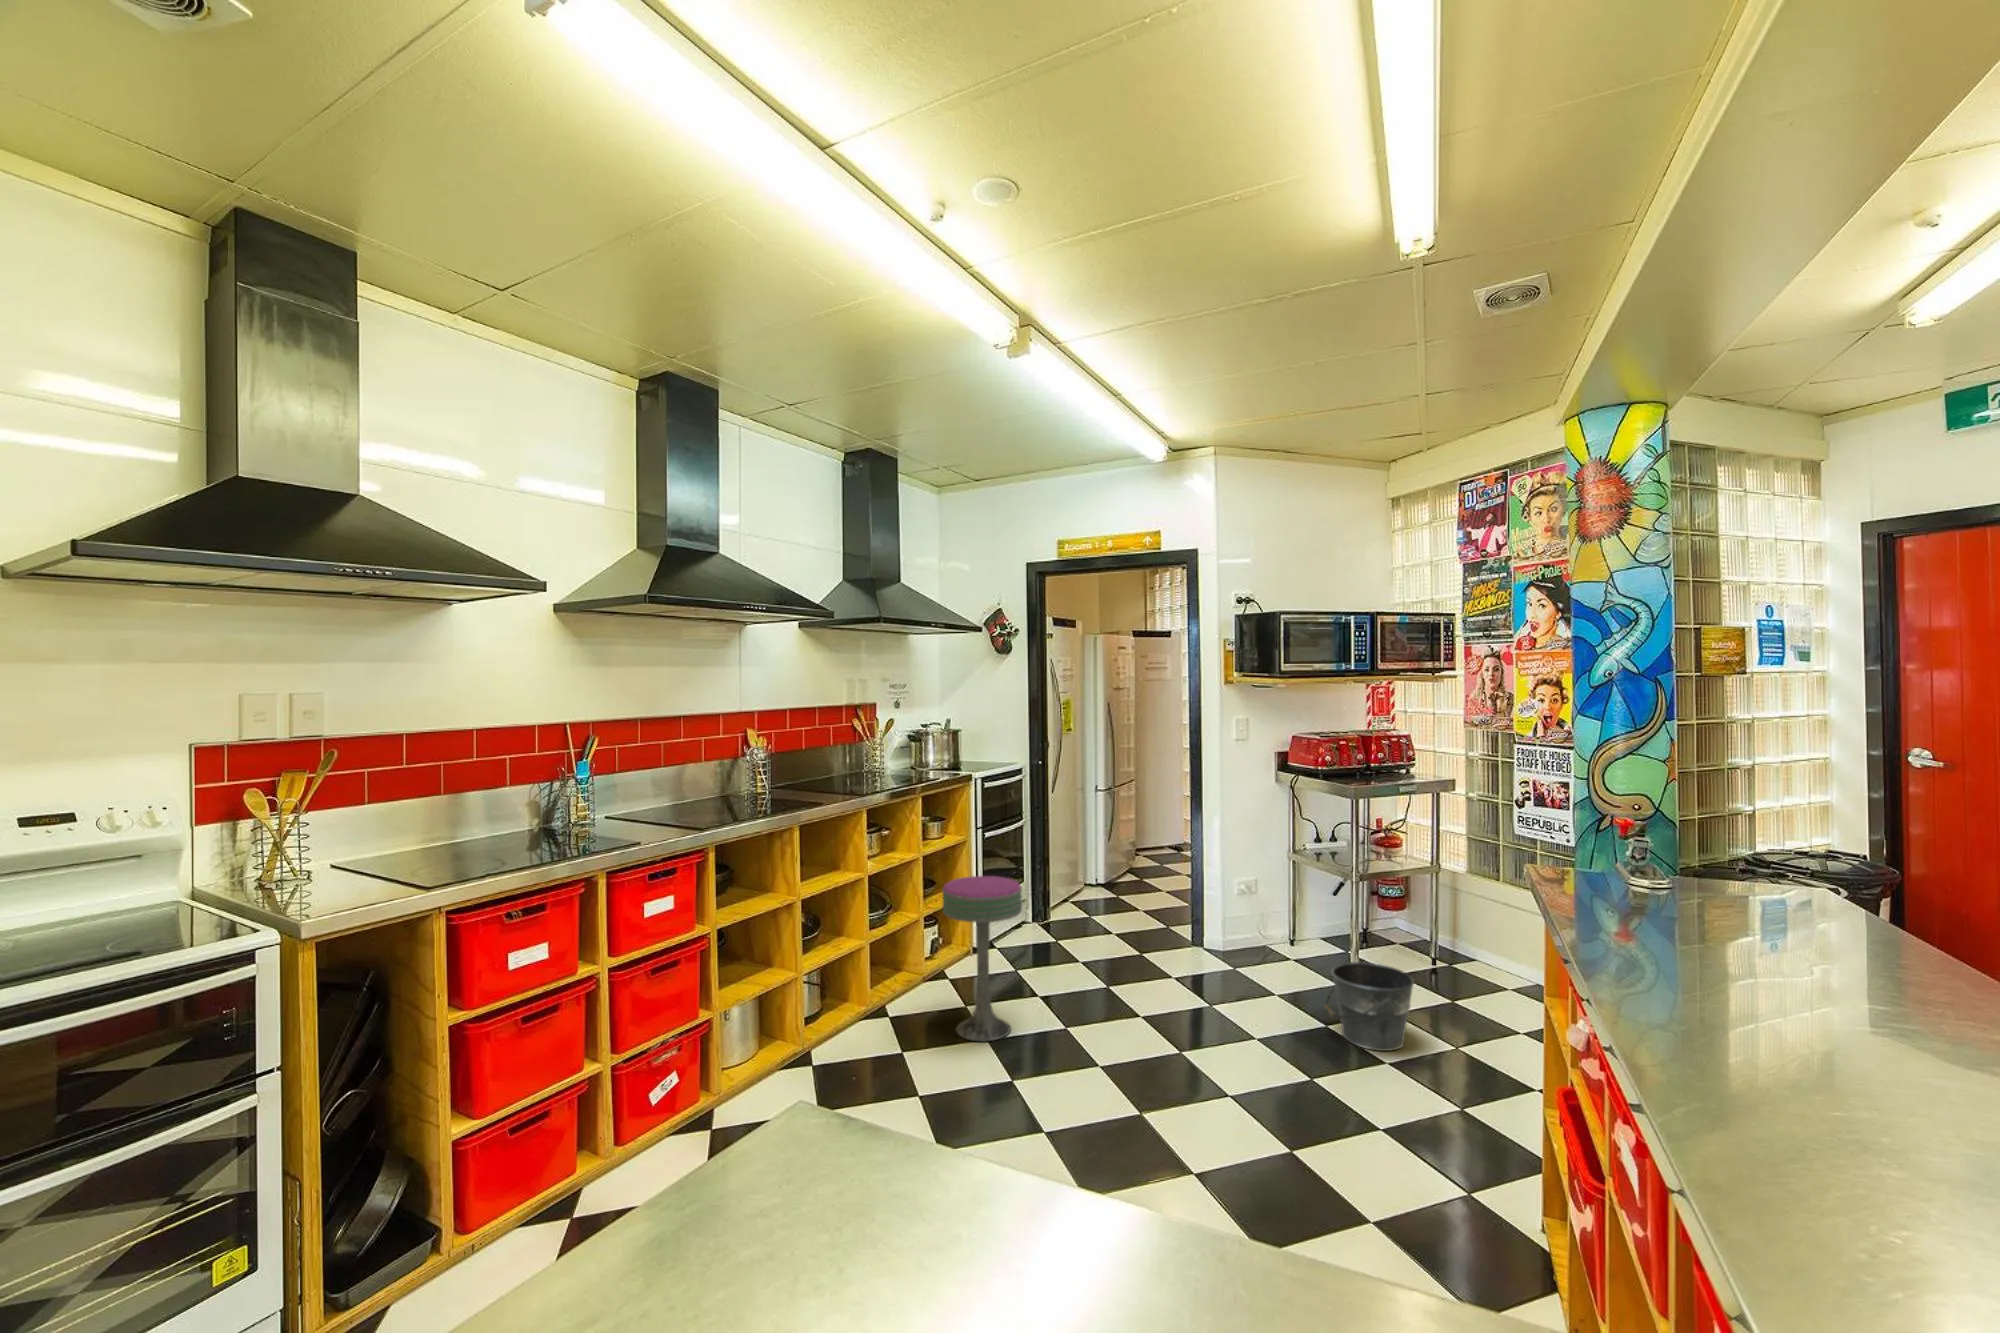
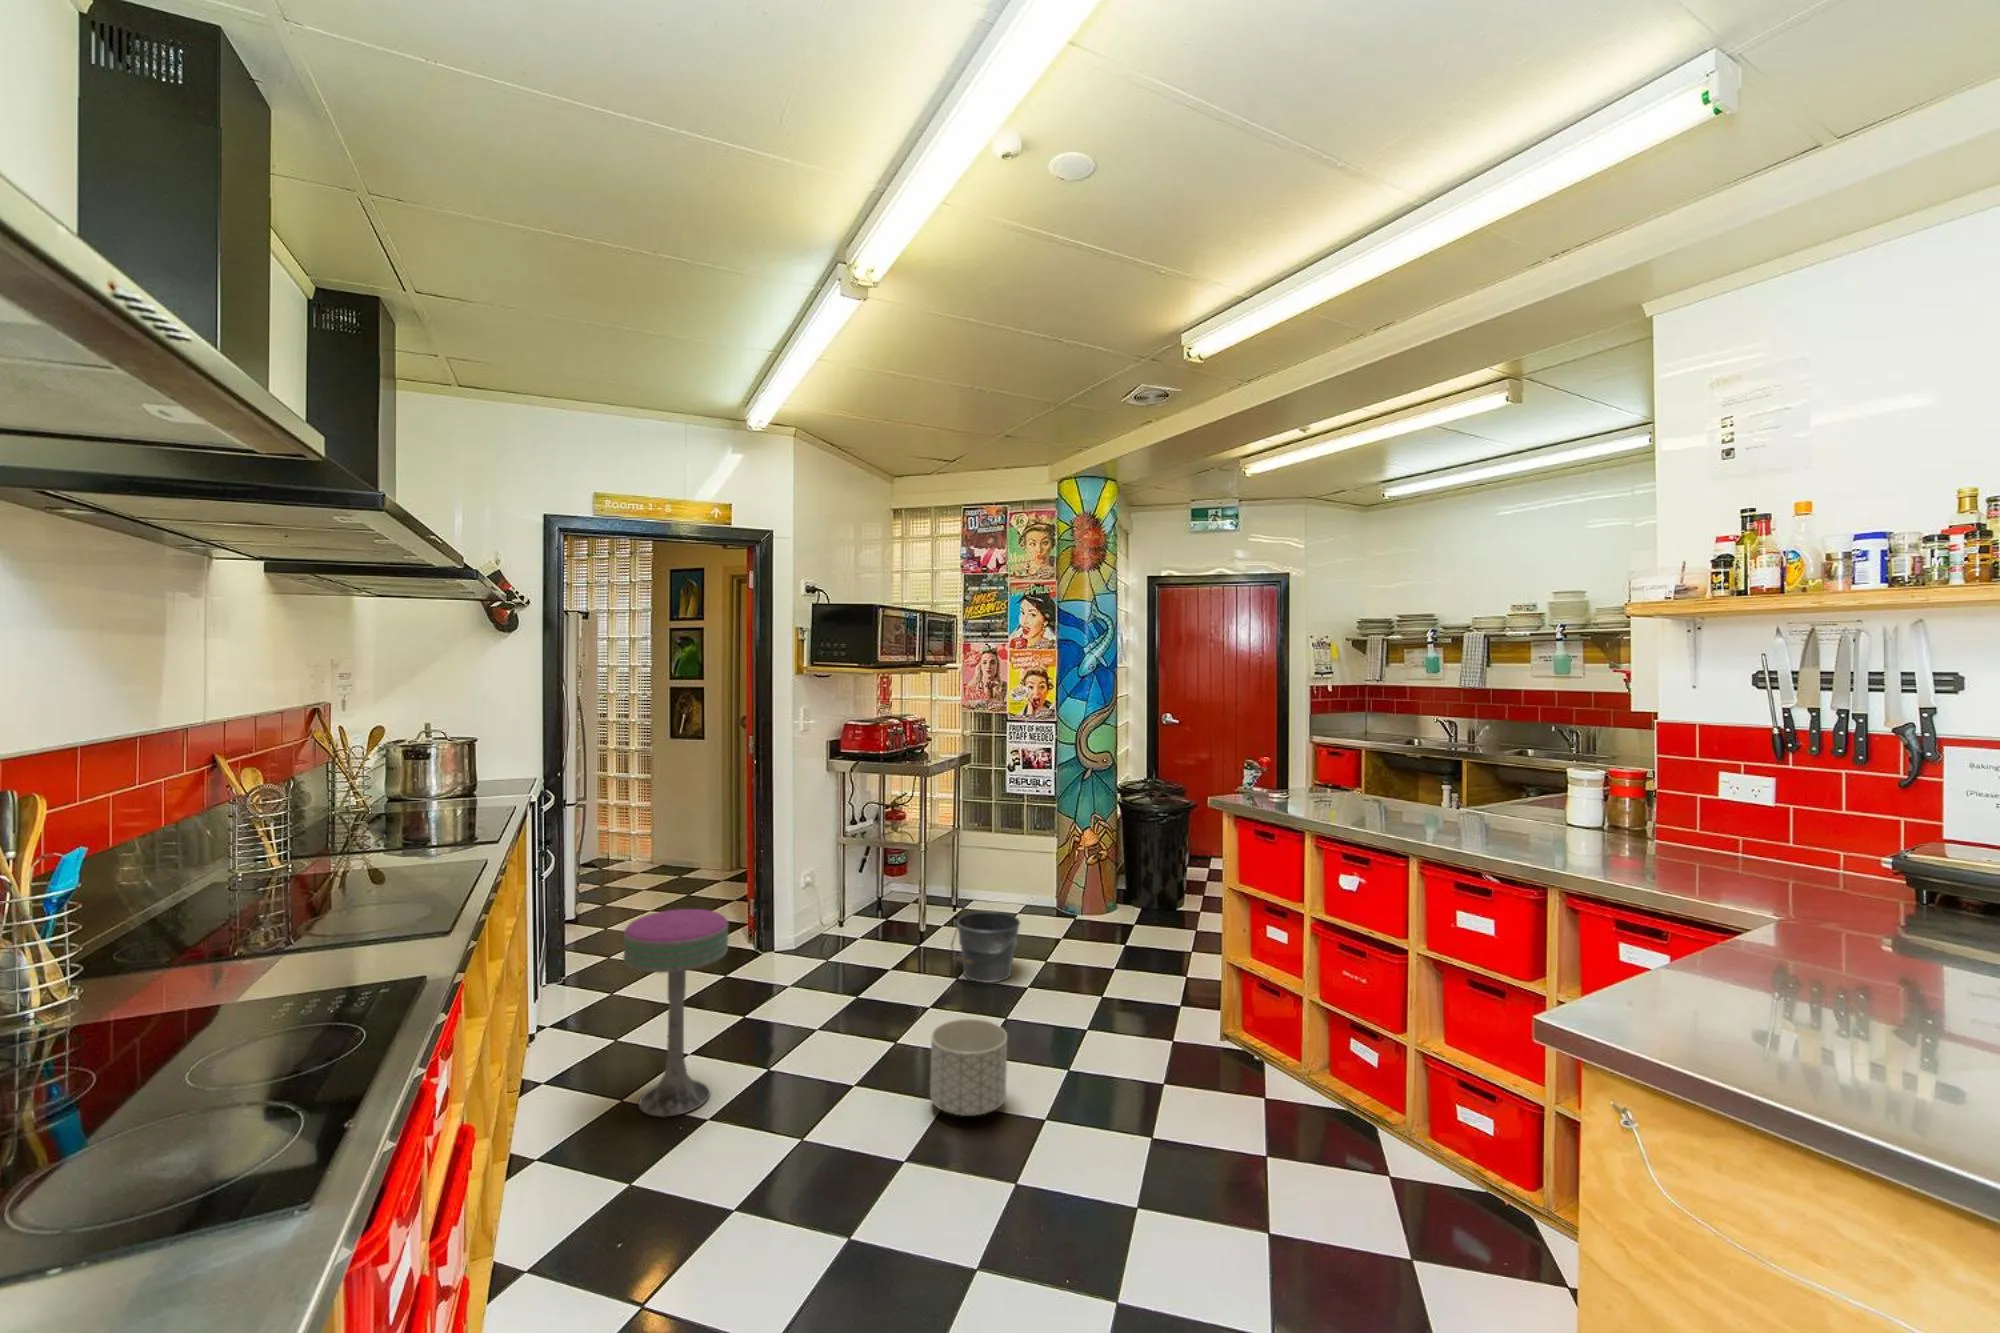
planter: none [1126,1041,1208,1146] -> present [930,1019,1007,1116]

